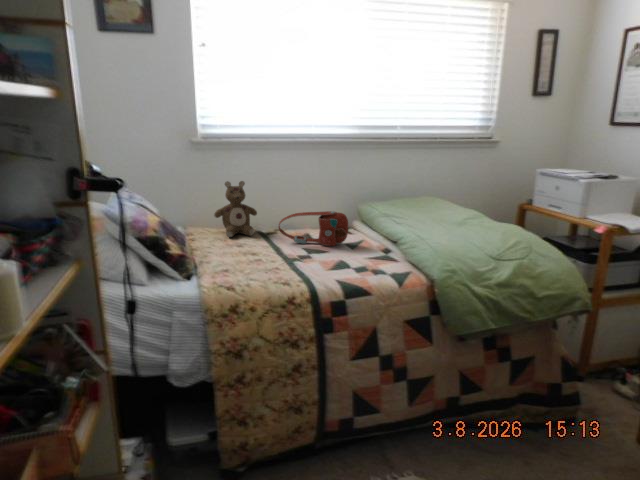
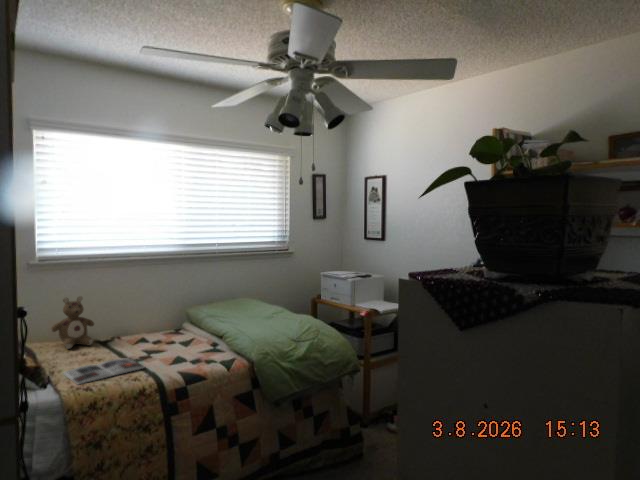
handbag: present [279,211,348,246] -> none [119,316,182,347]
magazine: none [213,255,301,279] -> present [64,358,145,384]

